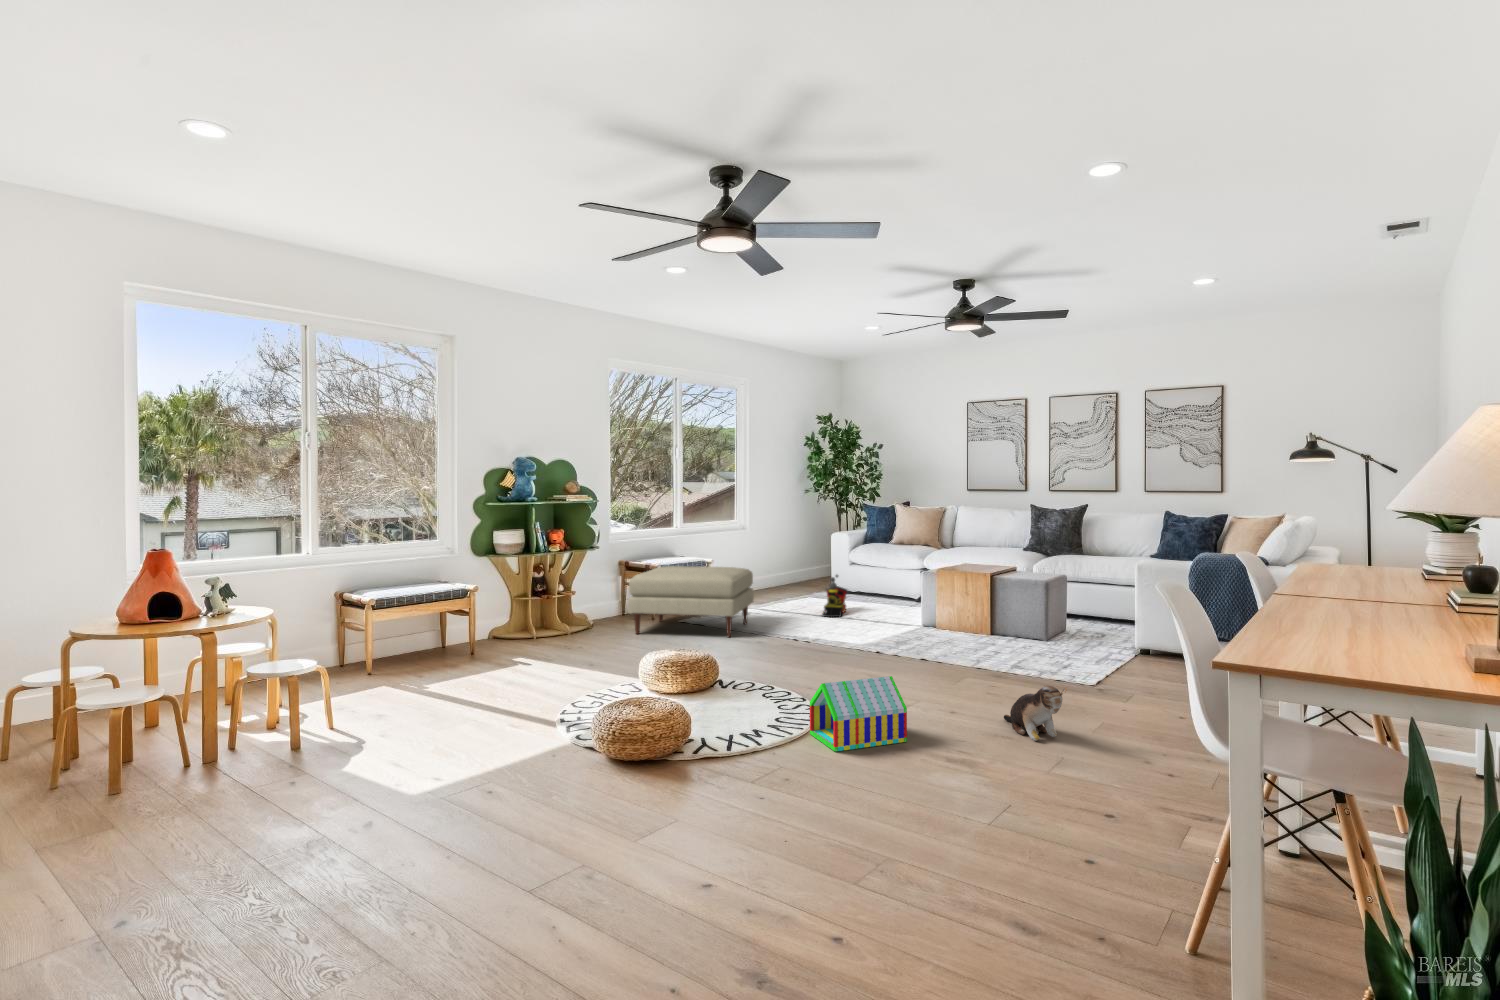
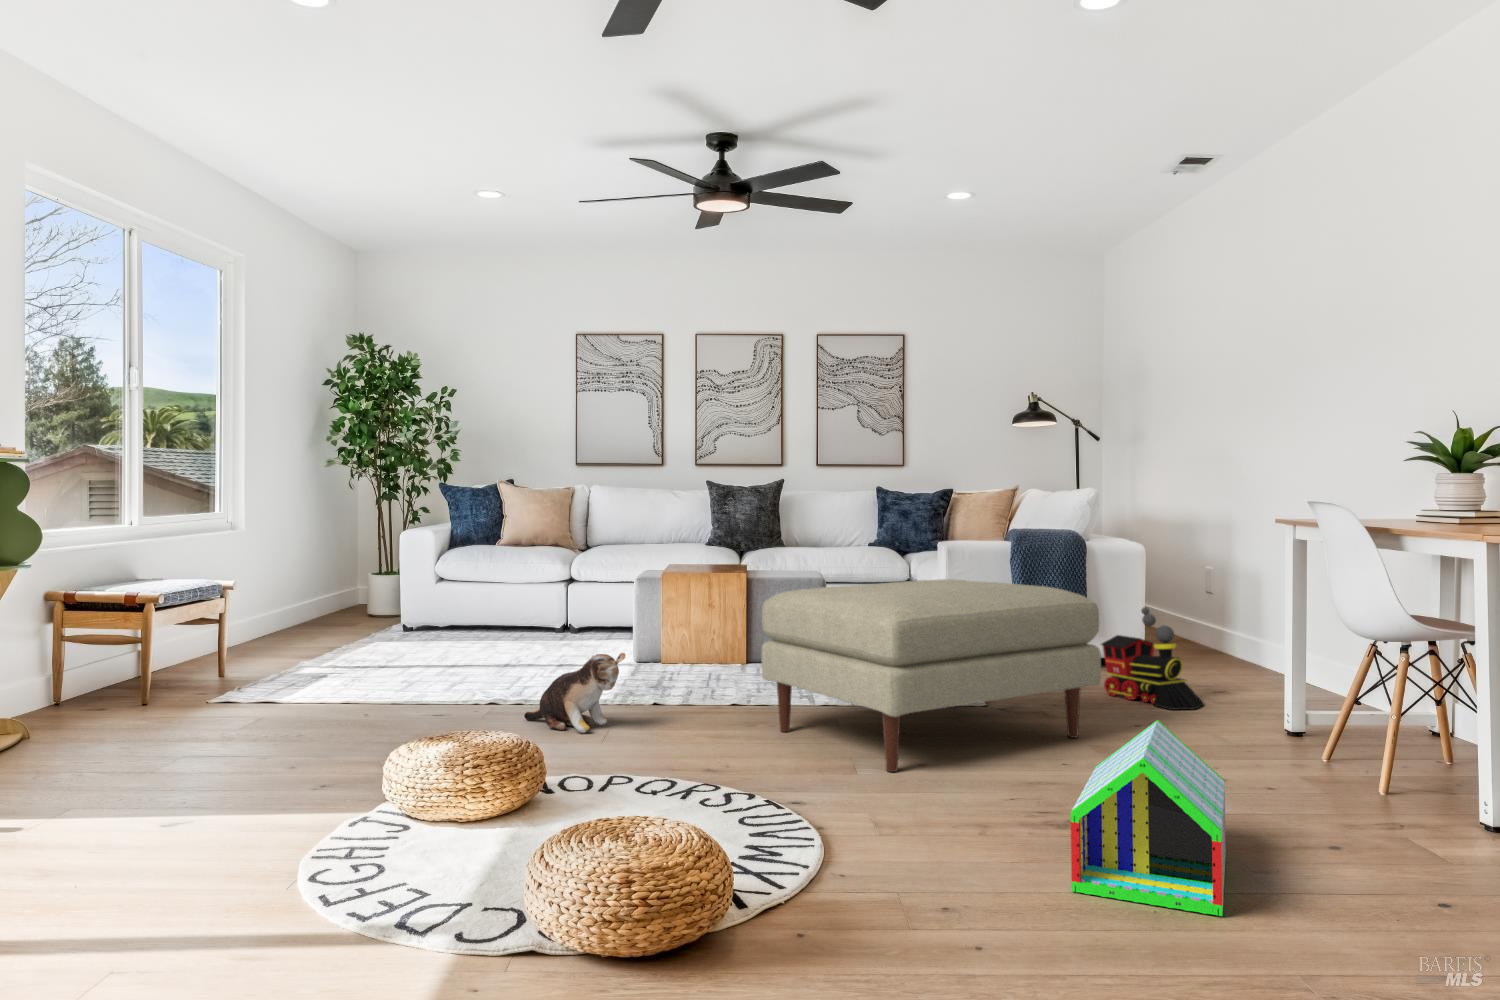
ottoman: present [628,566,754,637] -> present [761,579,1101,772]
toy train: present [822,575,847,617] -> present [1101,607,1204,710]
plush toy: present [1004,685,1067,741] -> present [524,653,625,733]

